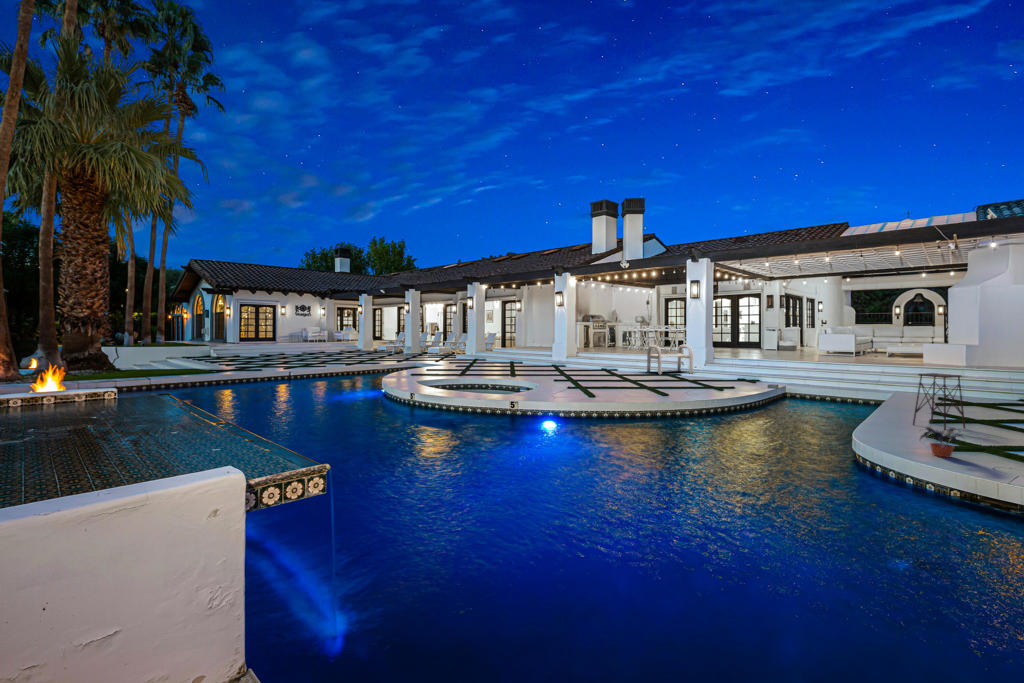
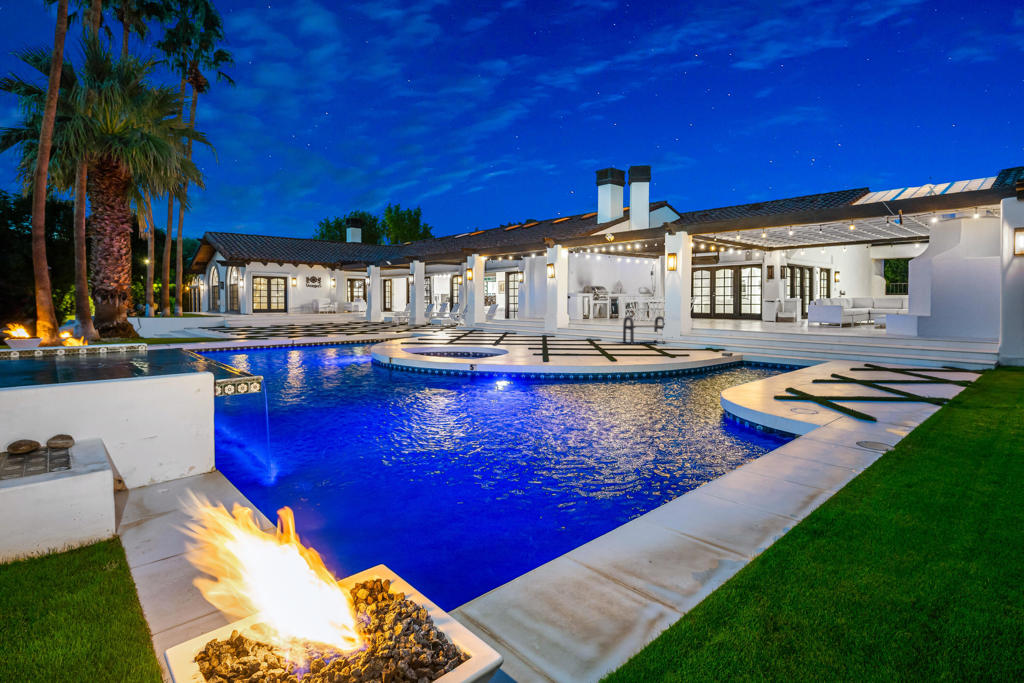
side table: present [913,373,965,430] -> none [785,338,825,386]
potted plant: present [920,427,962,457] -> none [743,378,774,401]

